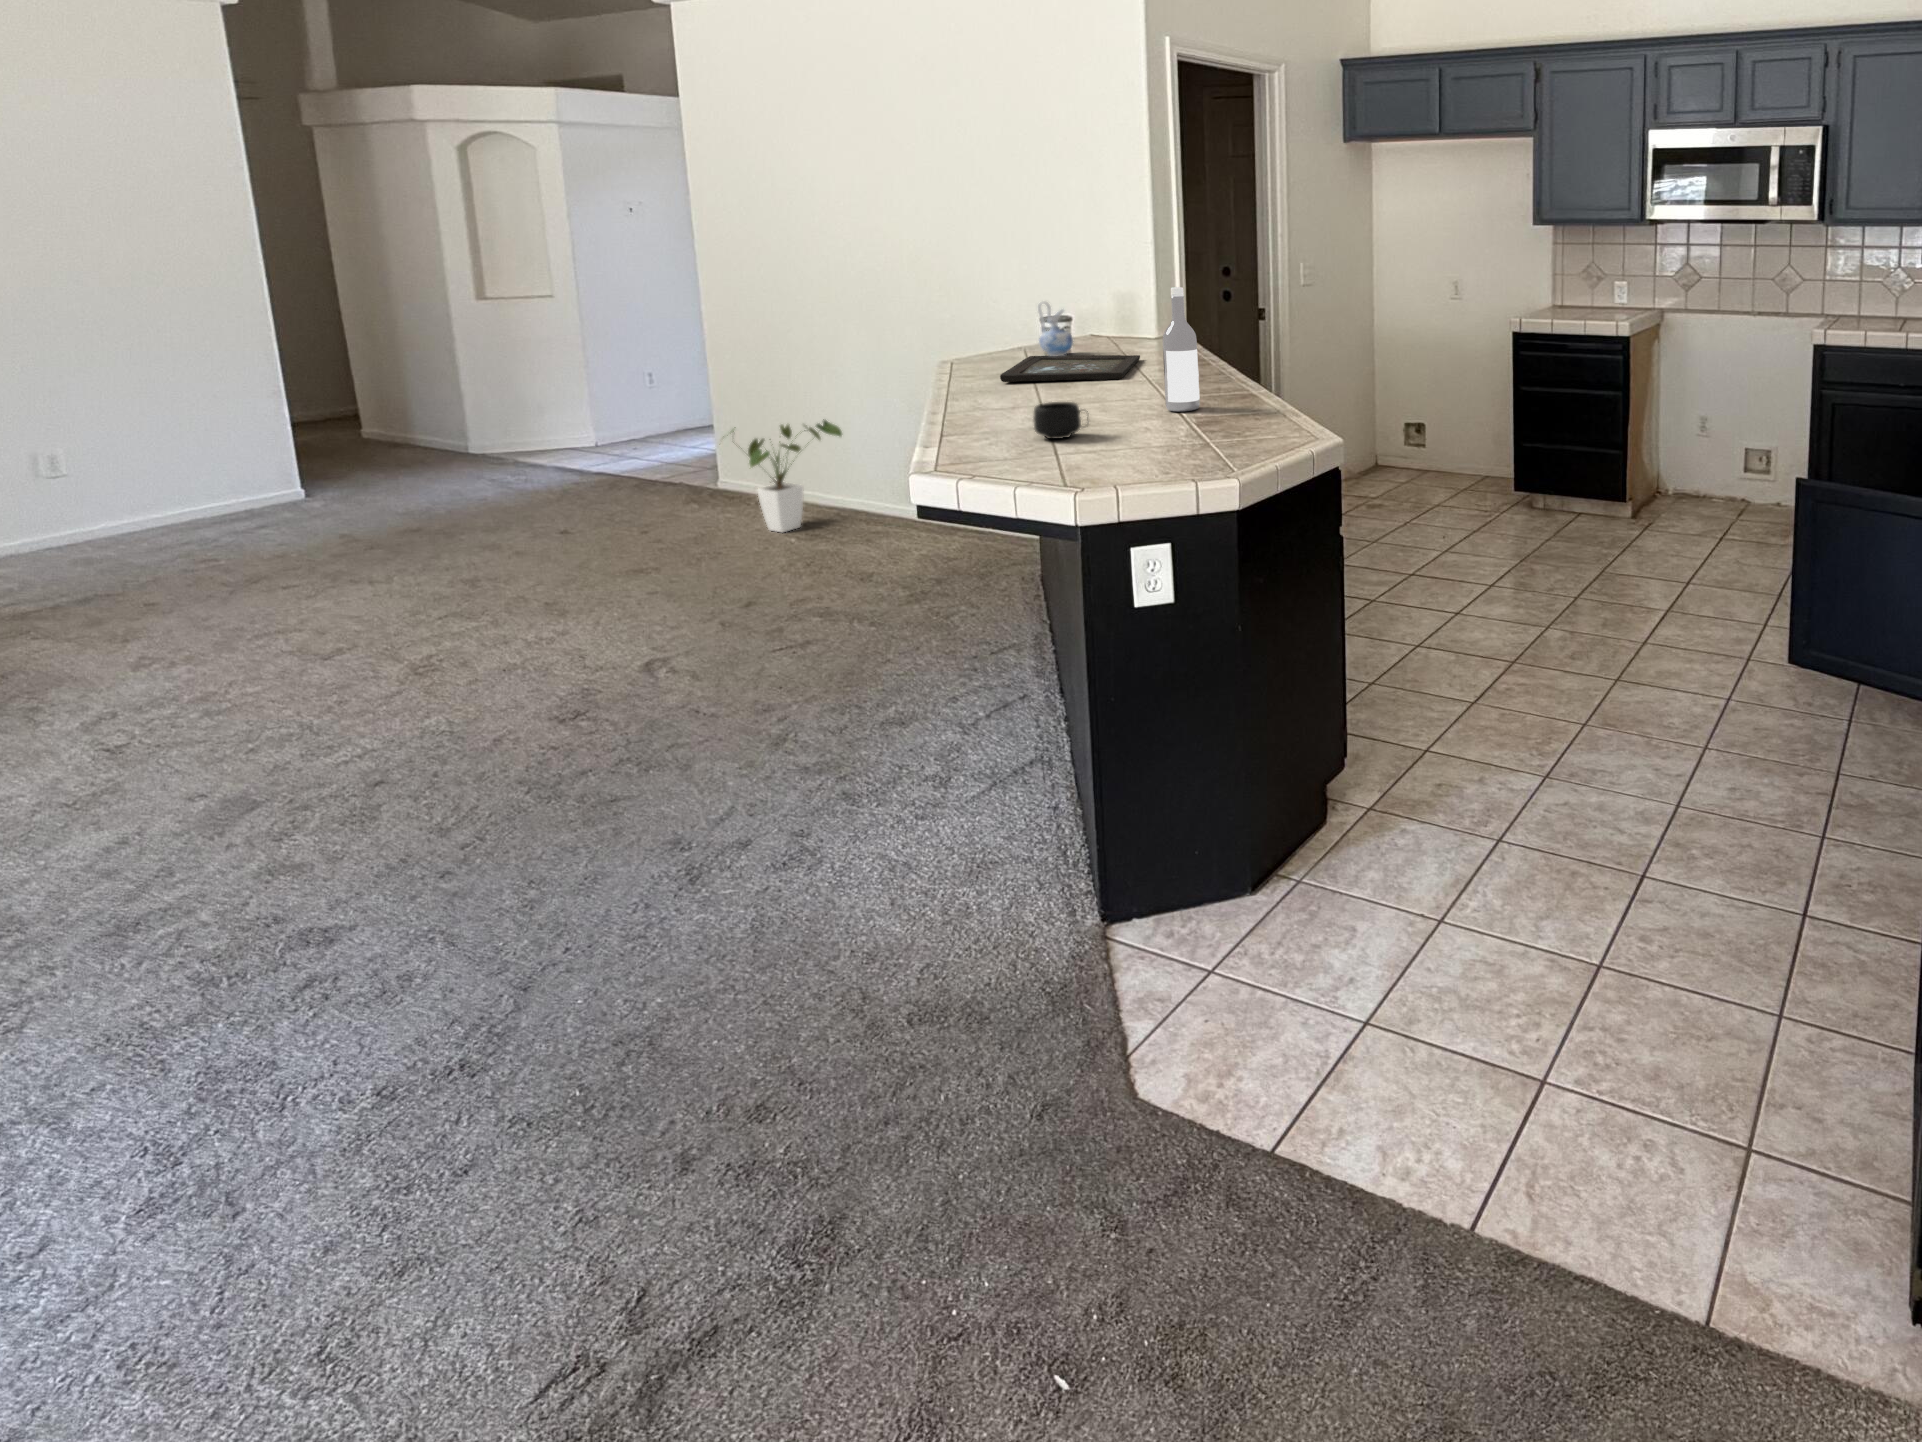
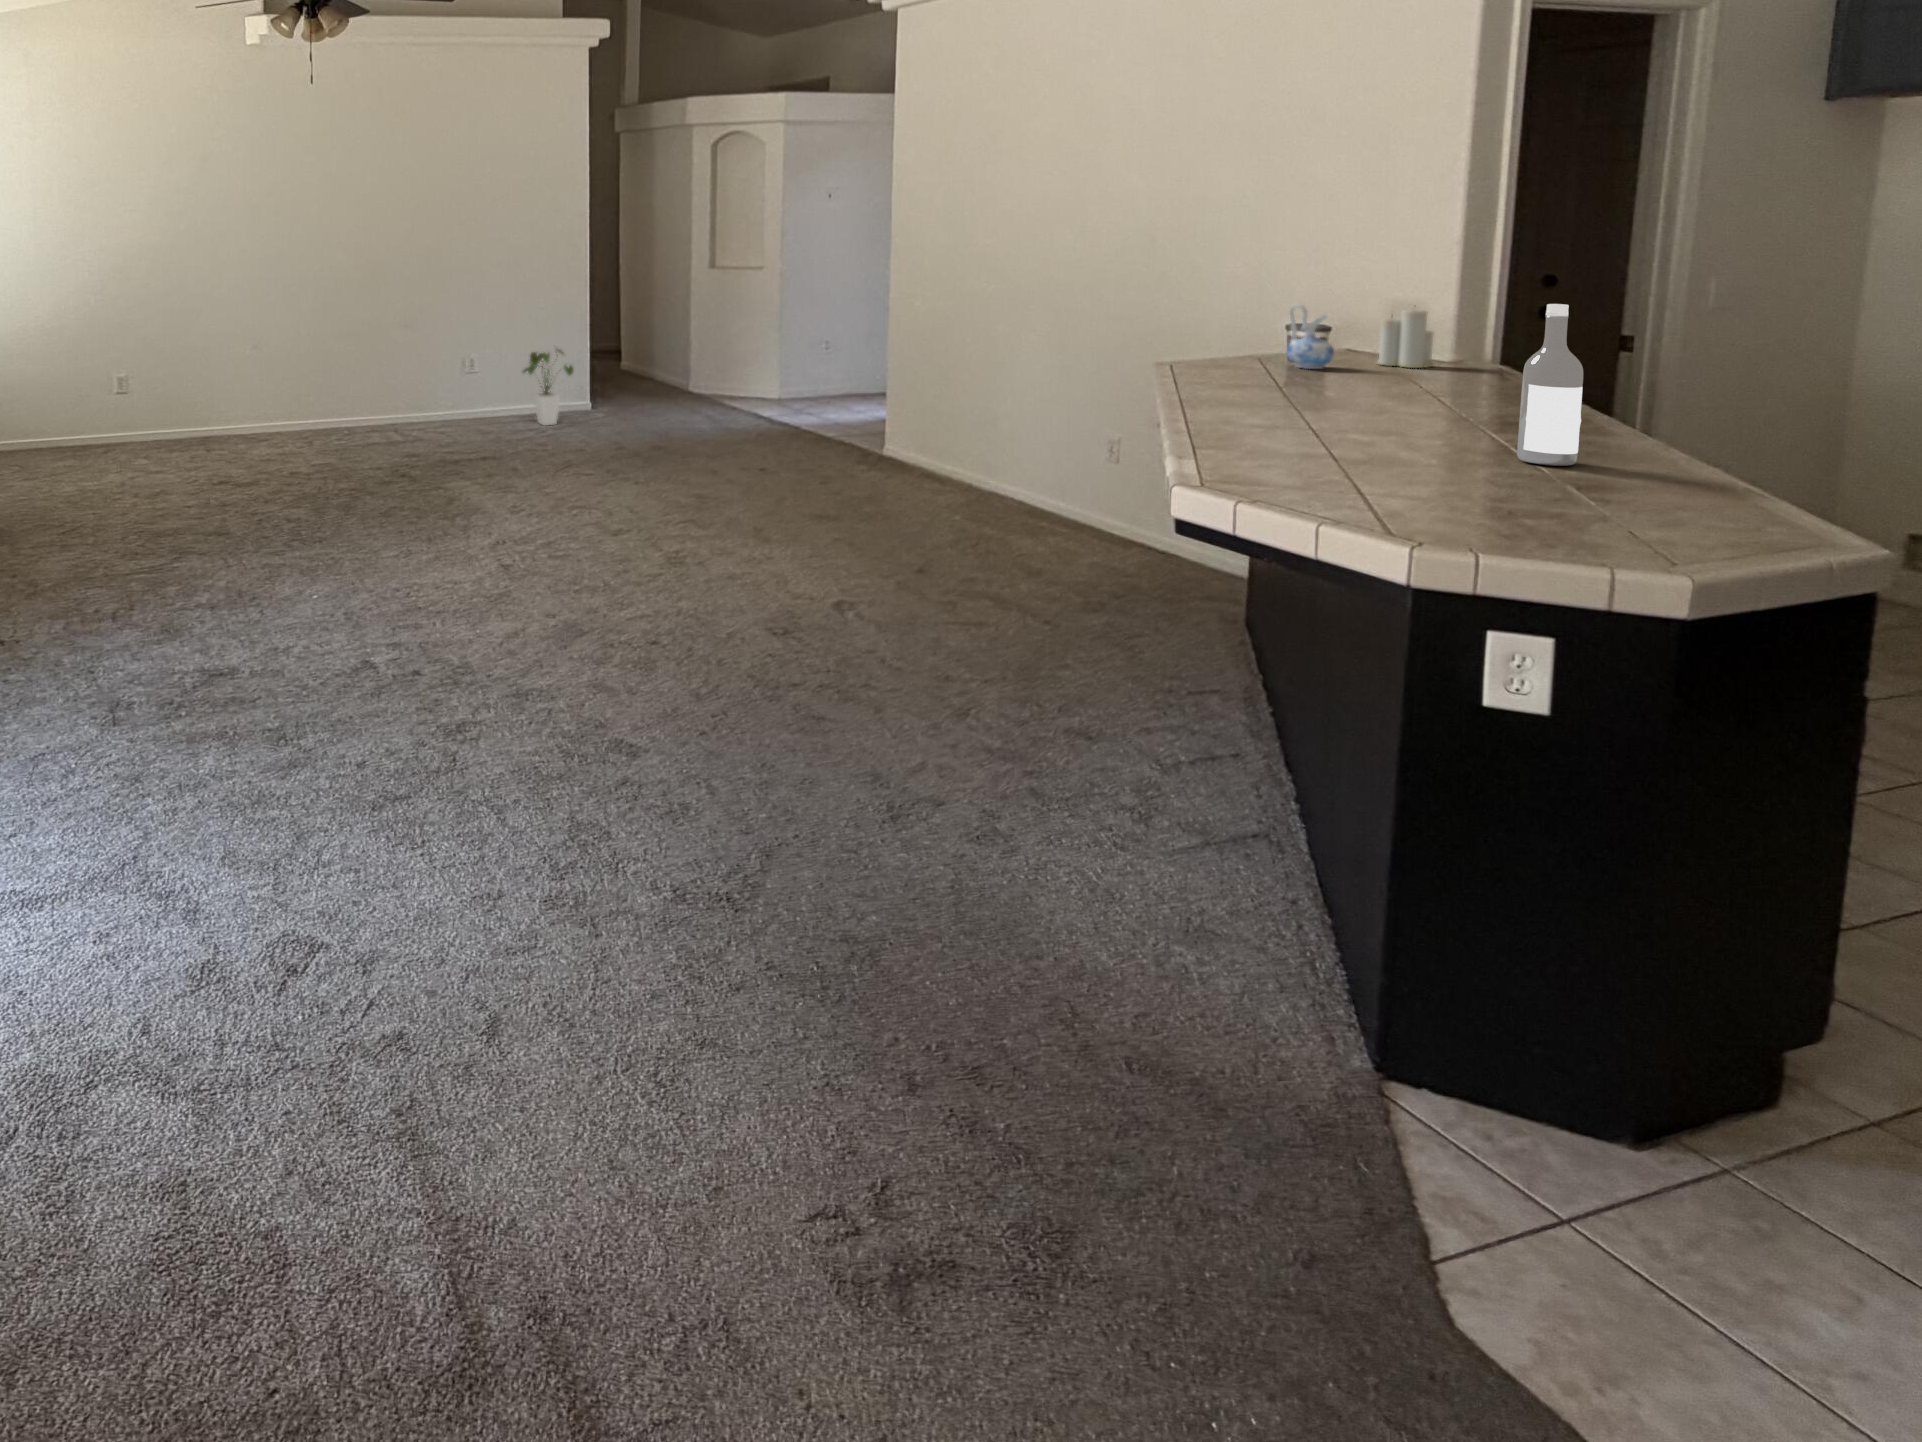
candle: none [1104,295,1142,348] -> present [1377,309,1434,368]
tray: present [1000,355,1140,382] -> none [1247,367,1441,408]
mug: present [1033,402,1088,439] -> none [1326,430,1408,475]
house plant: present [732,419,842,532] -> present [523,349,573,425]

